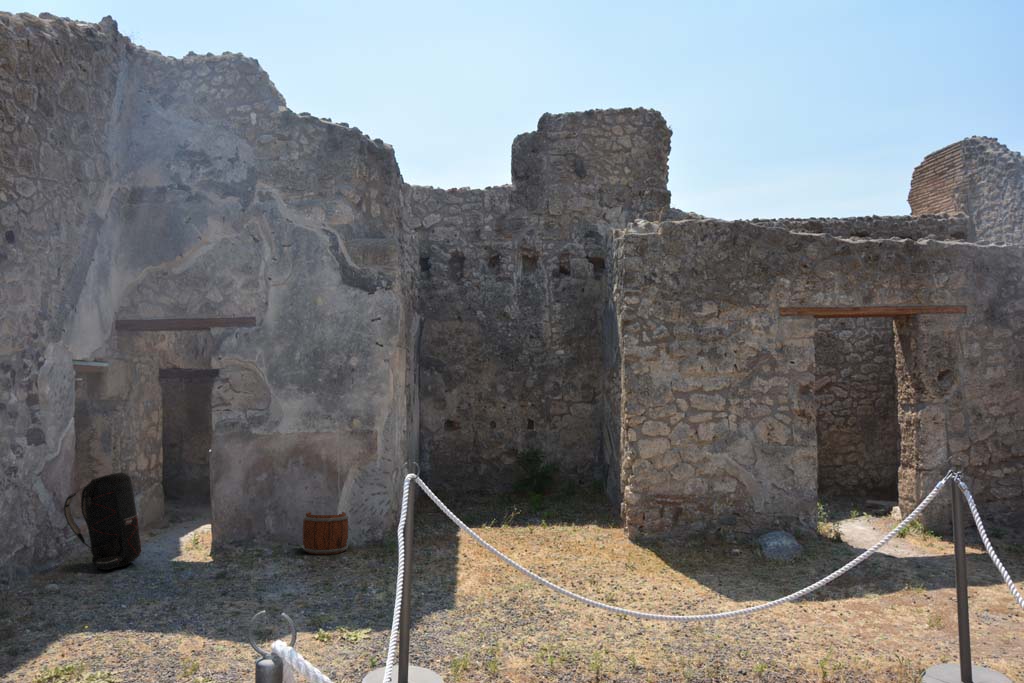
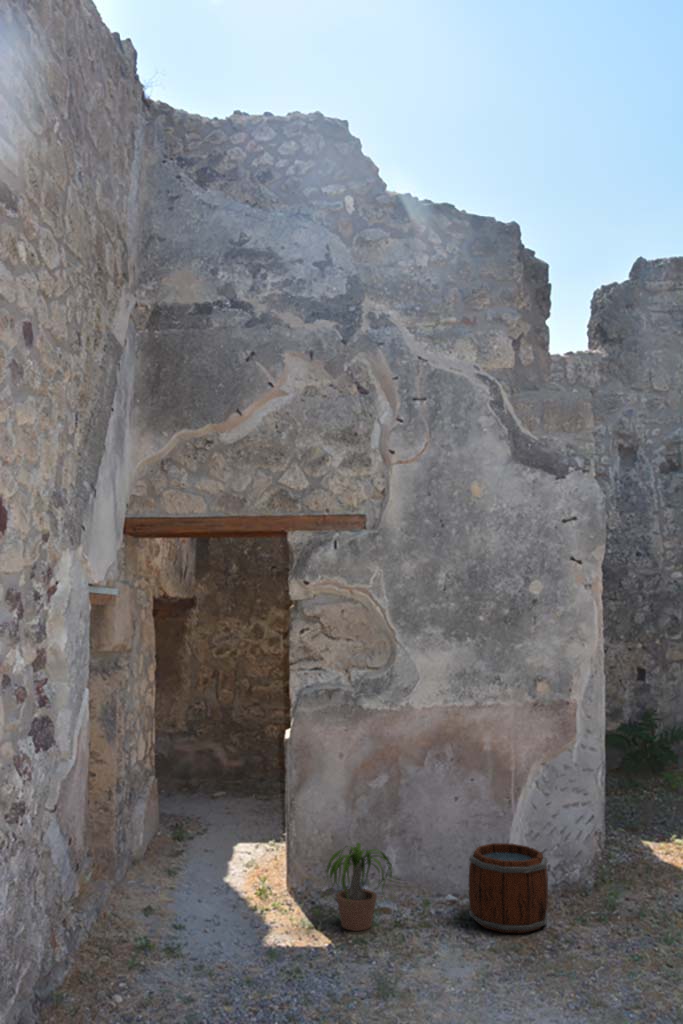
backpack: present [64,472,141,570] -> none [82,788,212,987]
potted plant: none [211,508,266,555] -> present [327,843,392,931]

